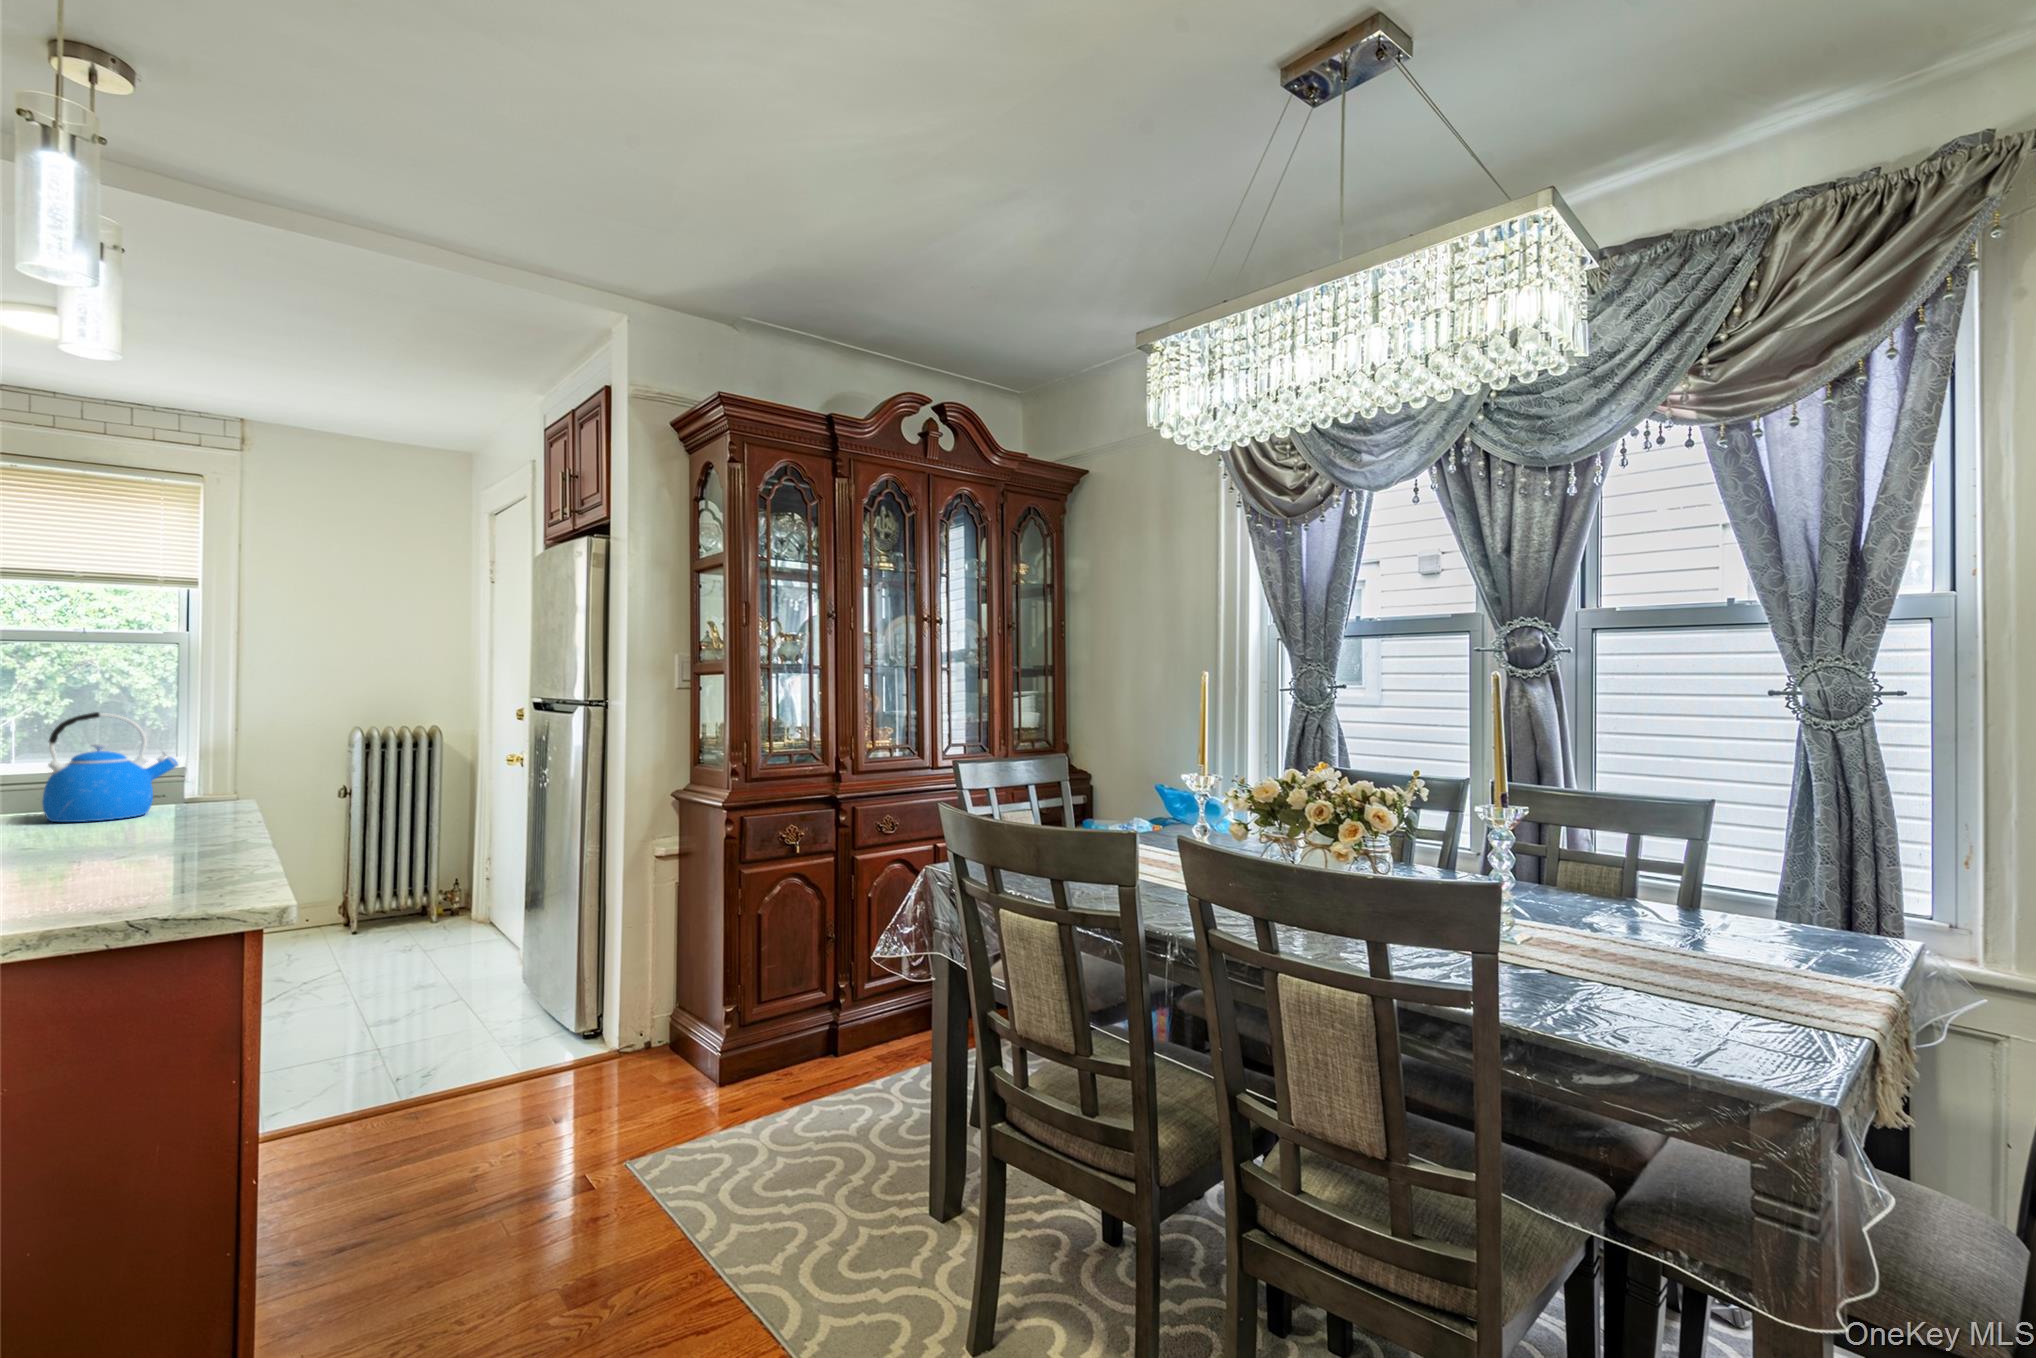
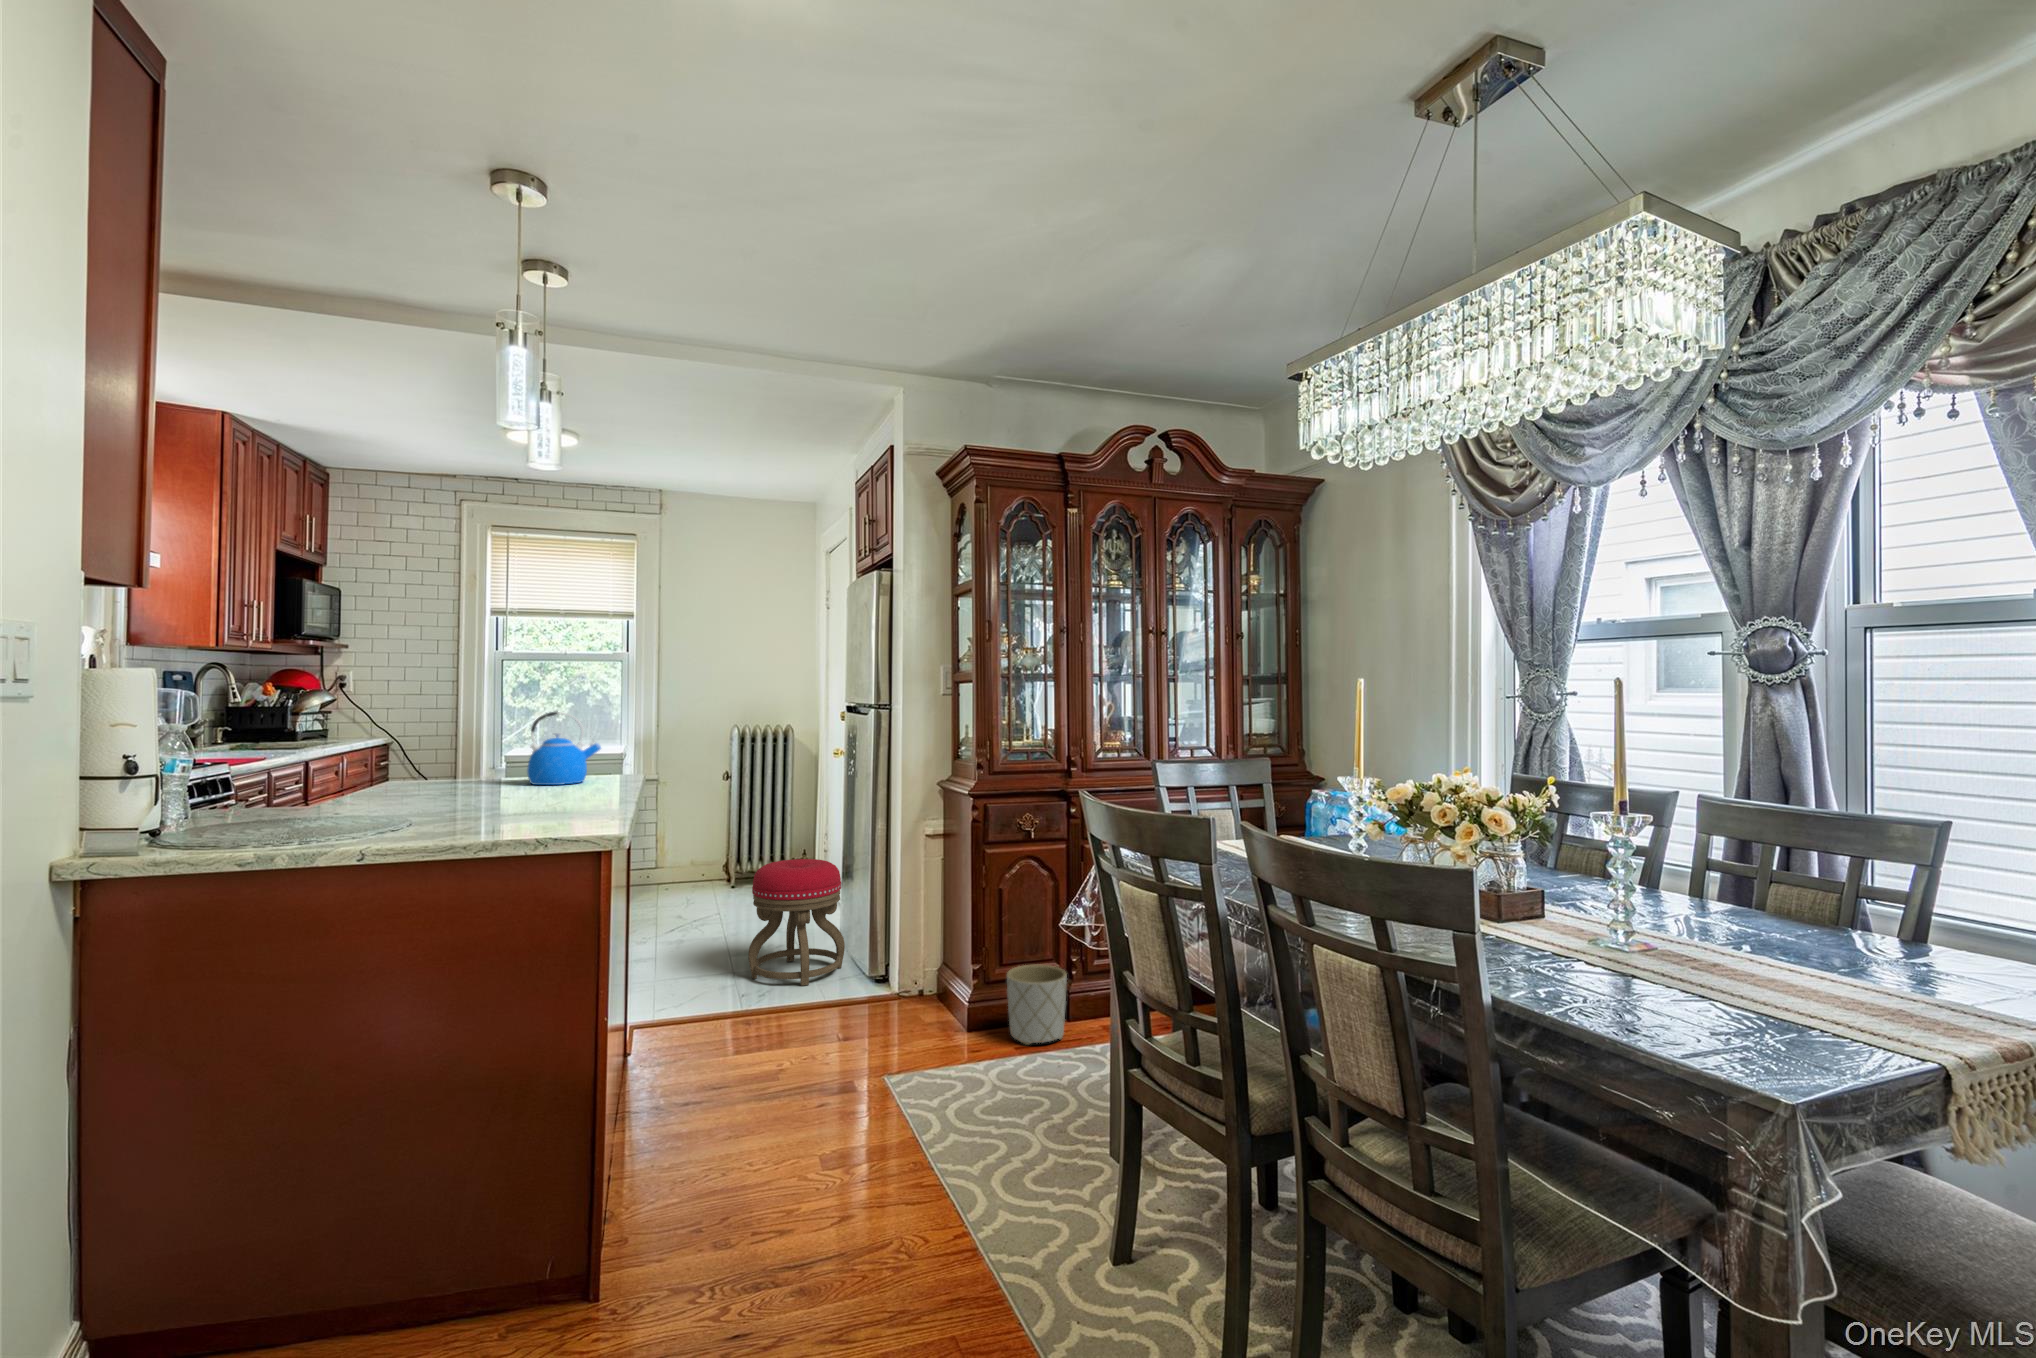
stool: none [401,894,538,1056] -> present [748,859,845,986]
planter: none [769,997,840,1094] -> present [1007,964,1067,1045]

